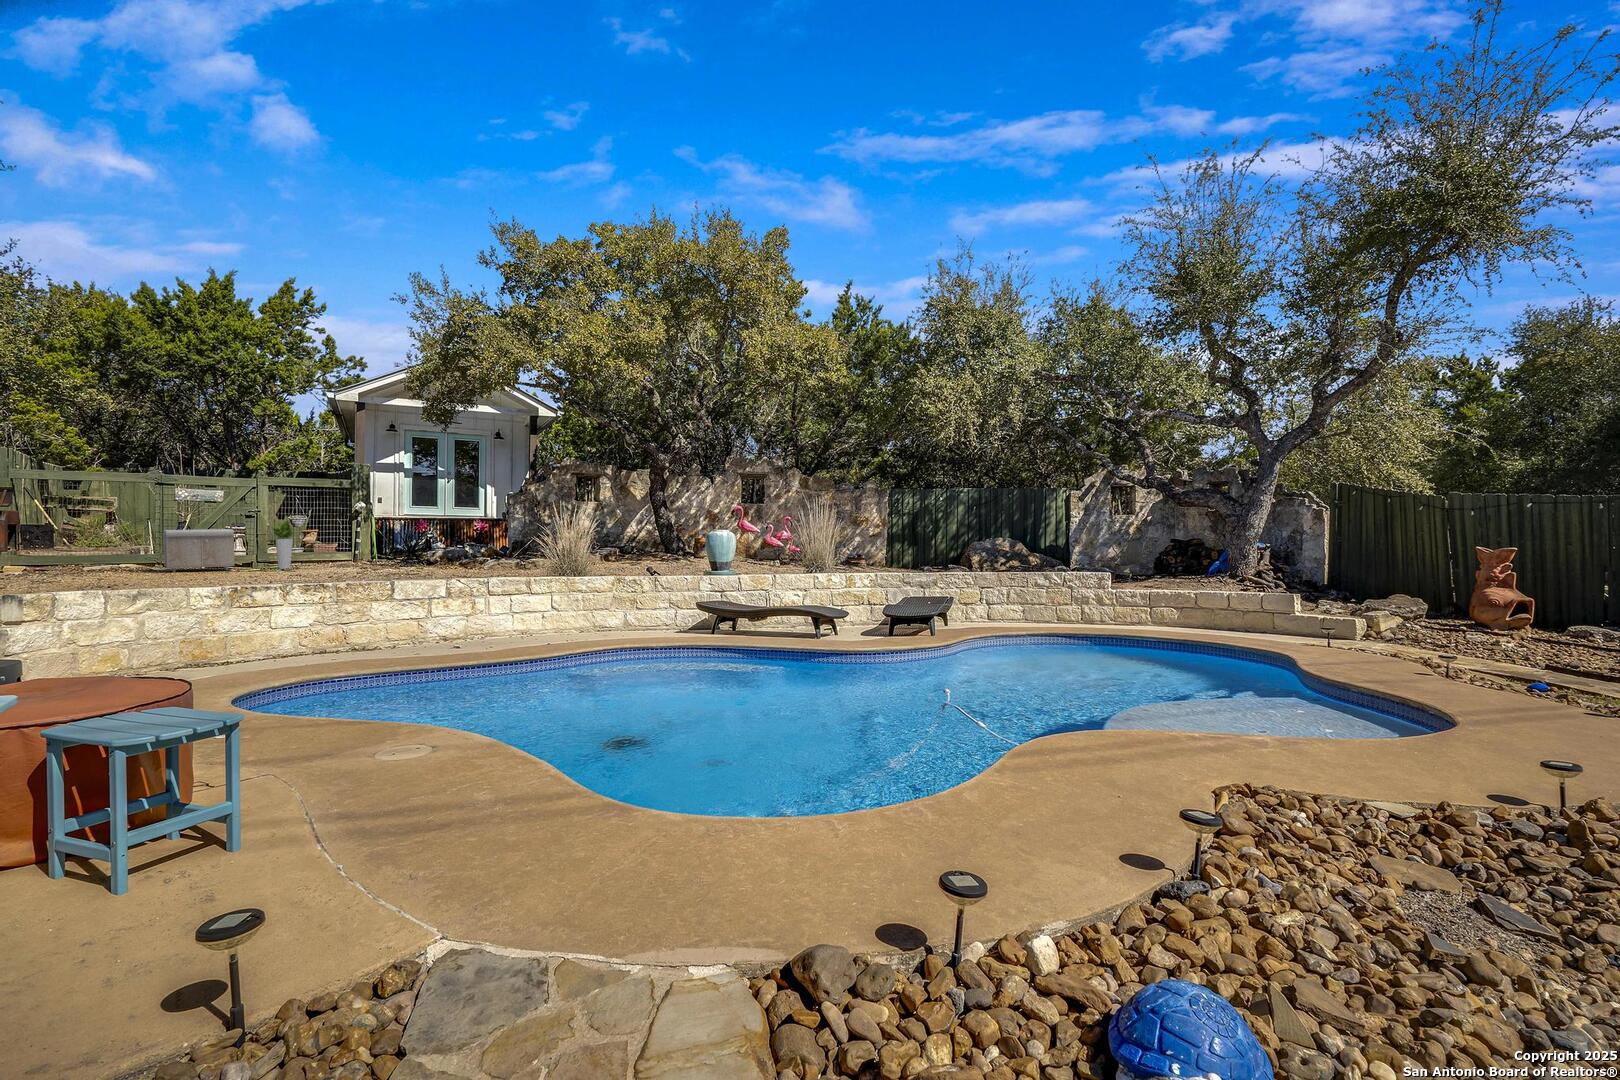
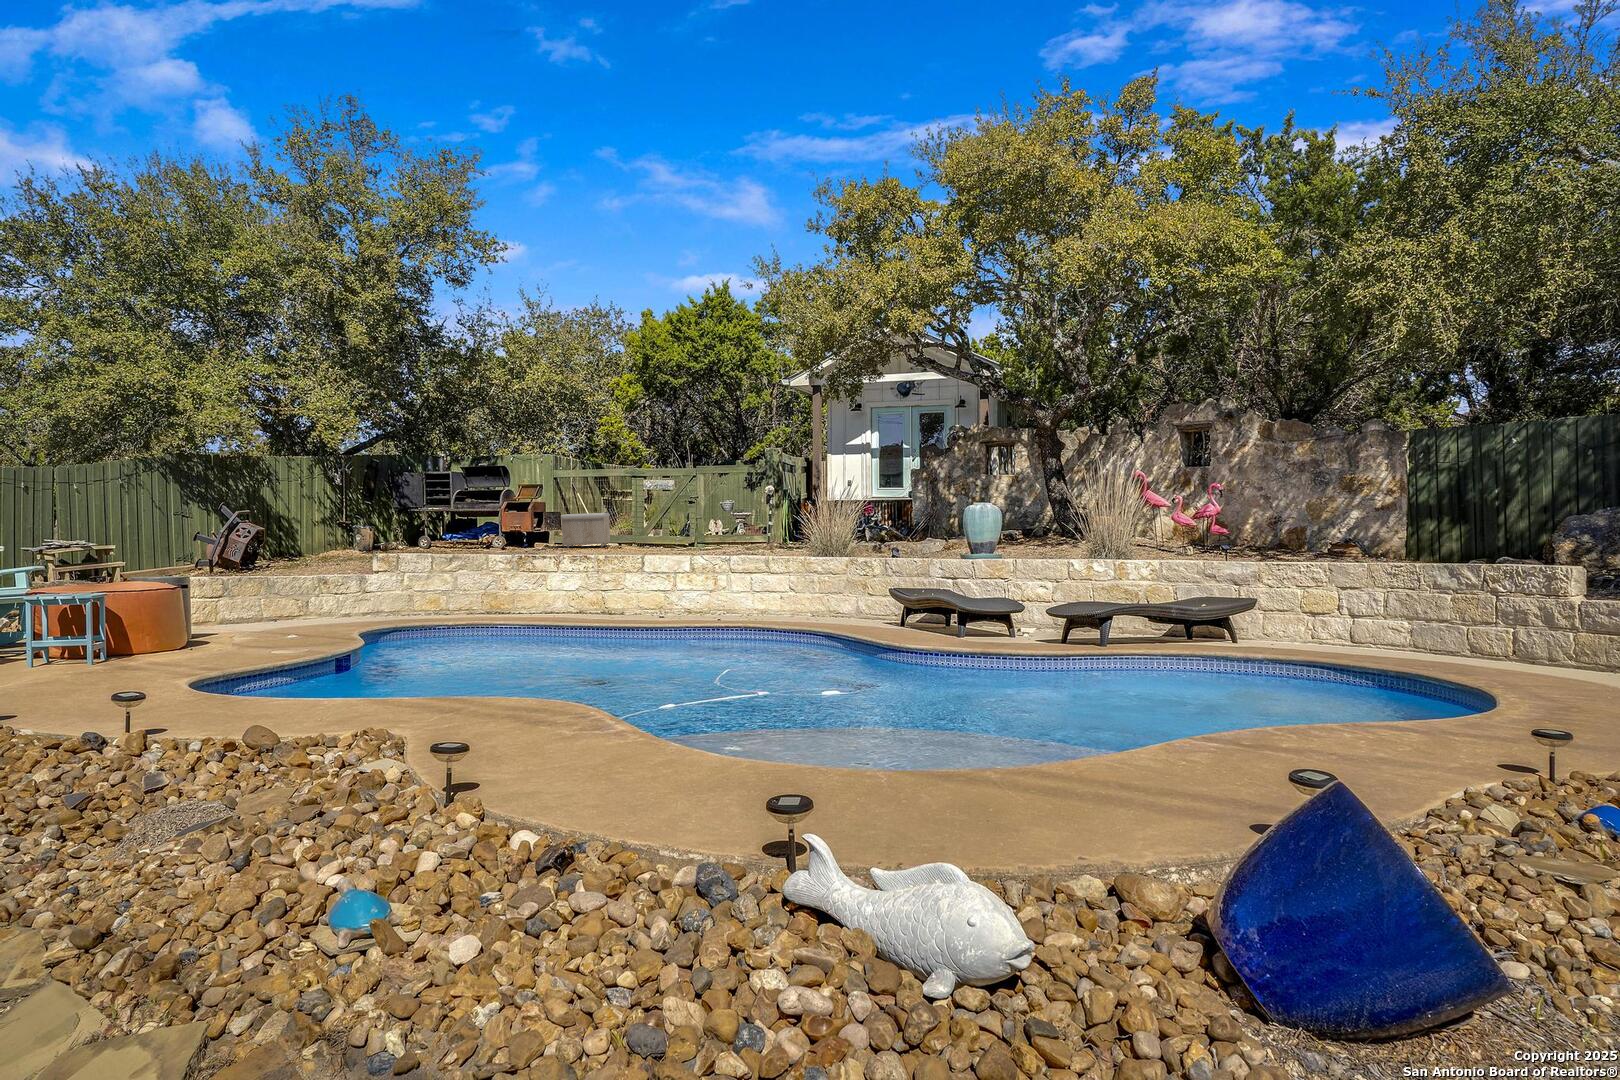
planter: present [273,521,293,569] -> none [635,504,652,546]

